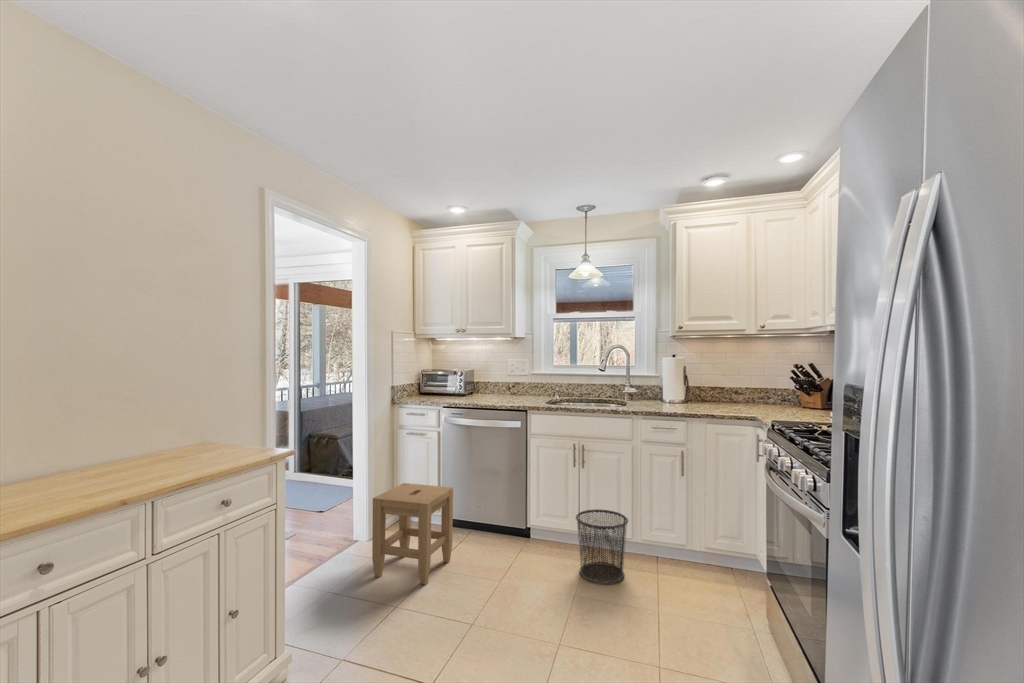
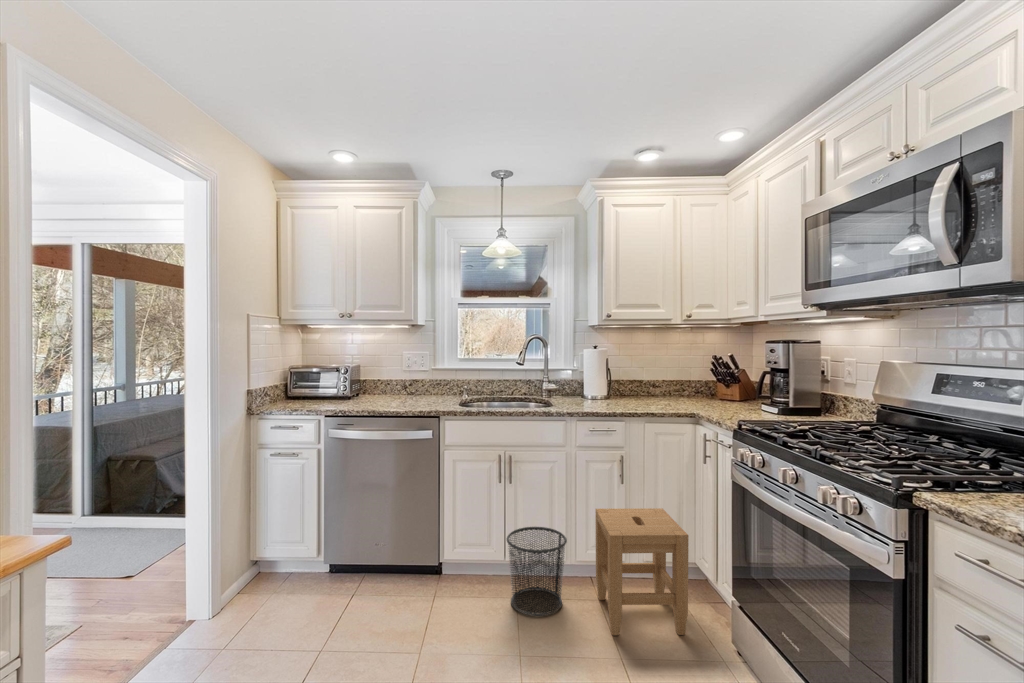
stool: present [372,483,453,585] -> present [595,508,689,635]

